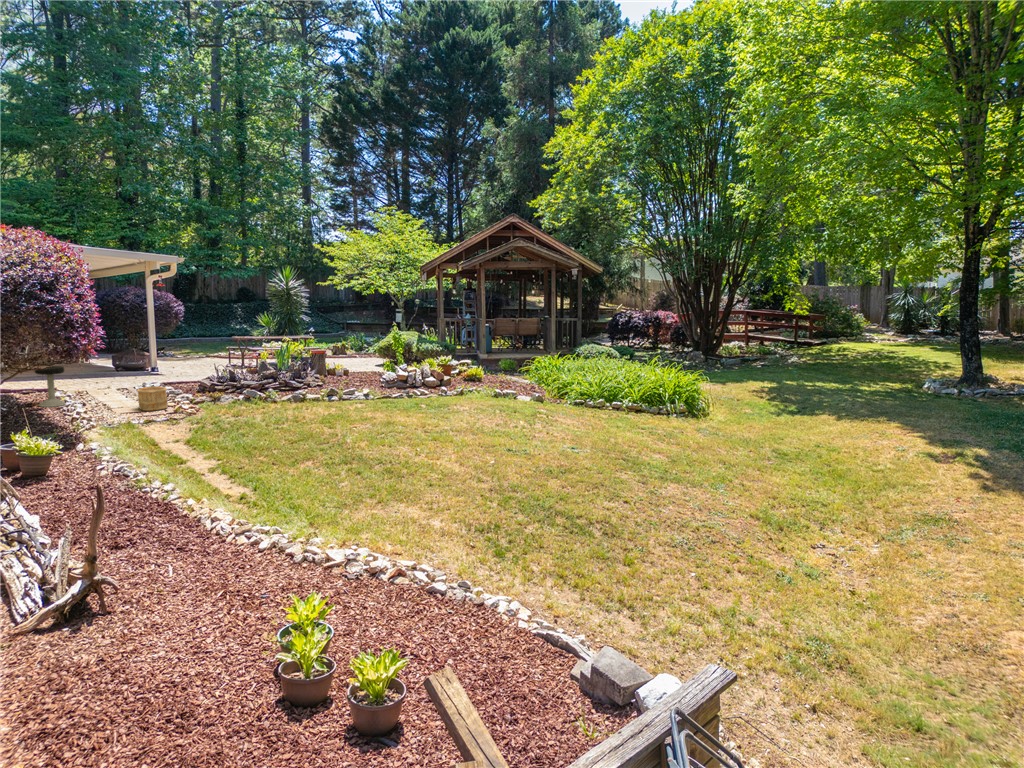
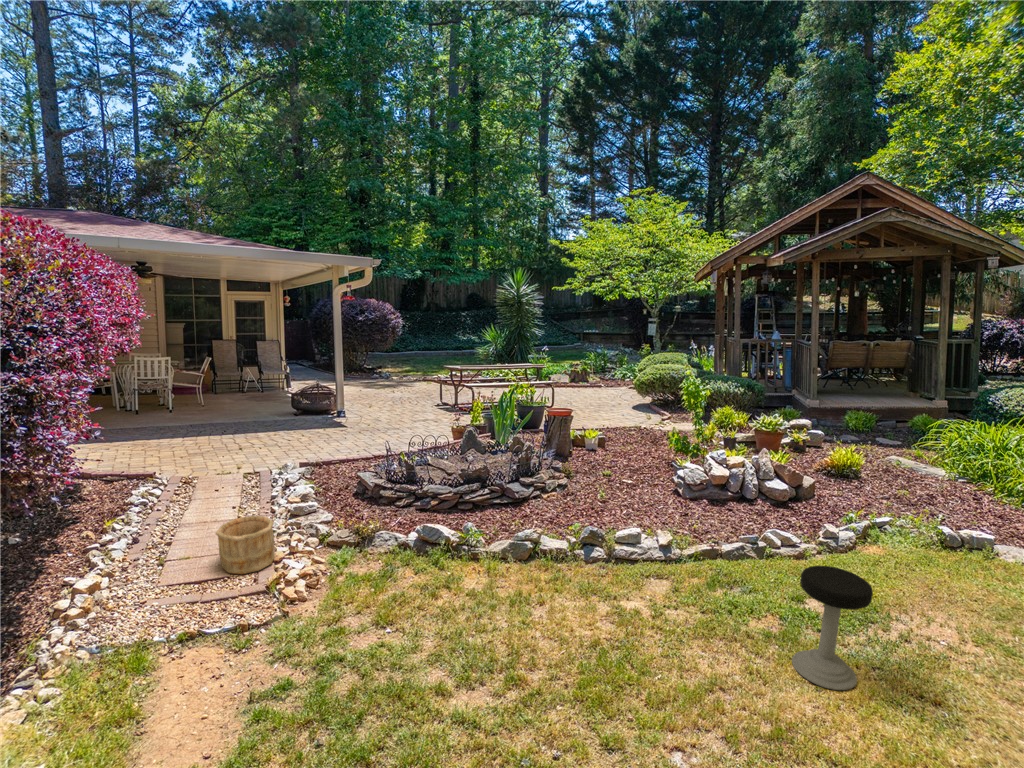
stool: present [35,366,66,407] -> present [792,565,873,690]

